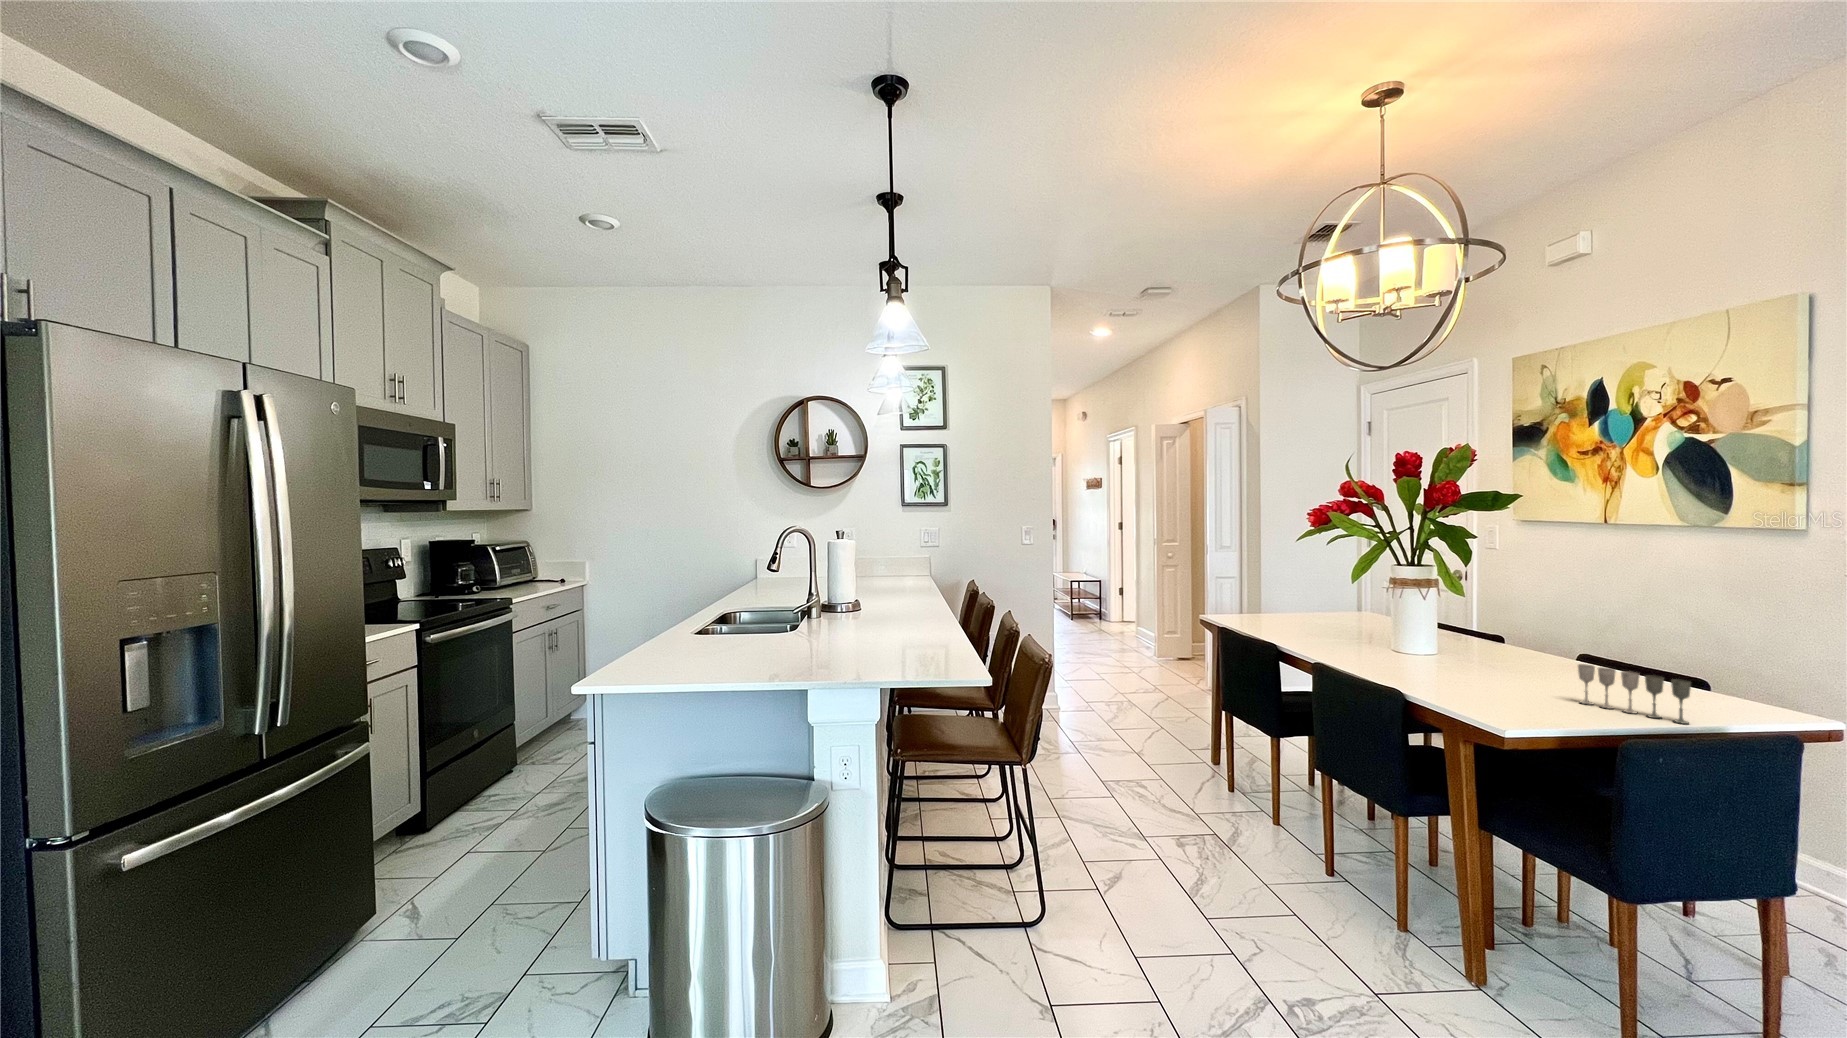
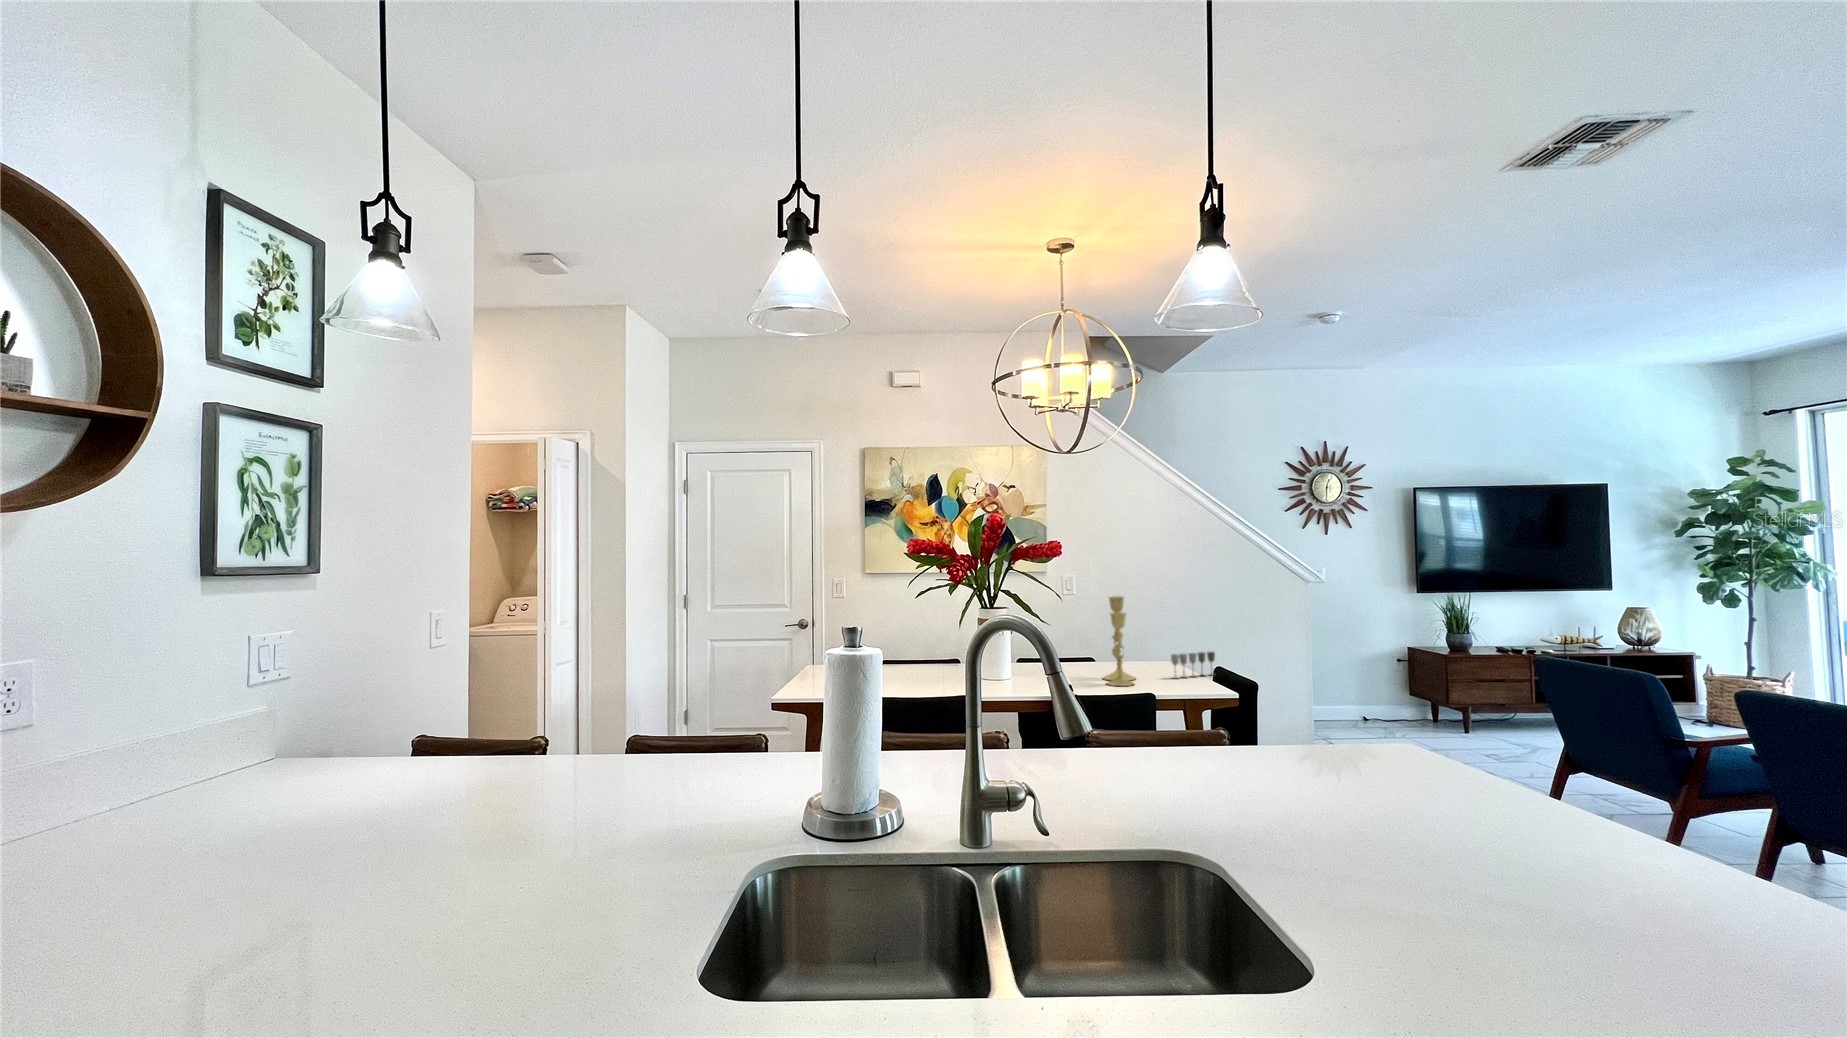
candlestick: none [1444,562,1552,688] -> present [1103,596,1135,686]

